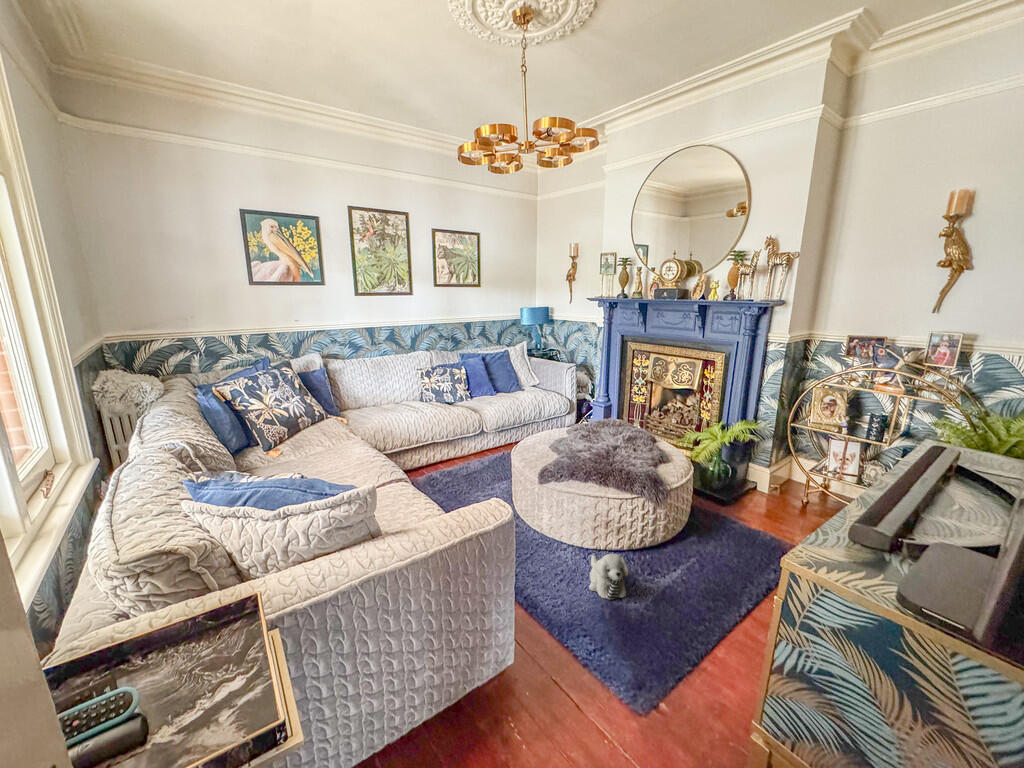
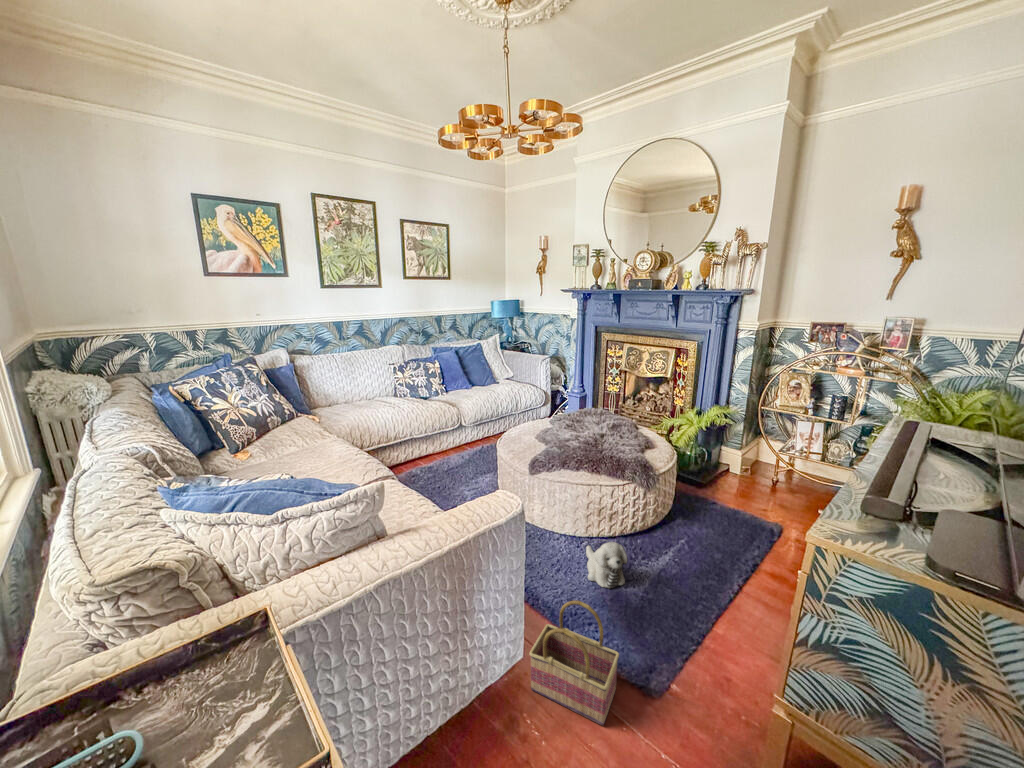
basket: none [517,609,606,735] -> present [530,600,619,725]

